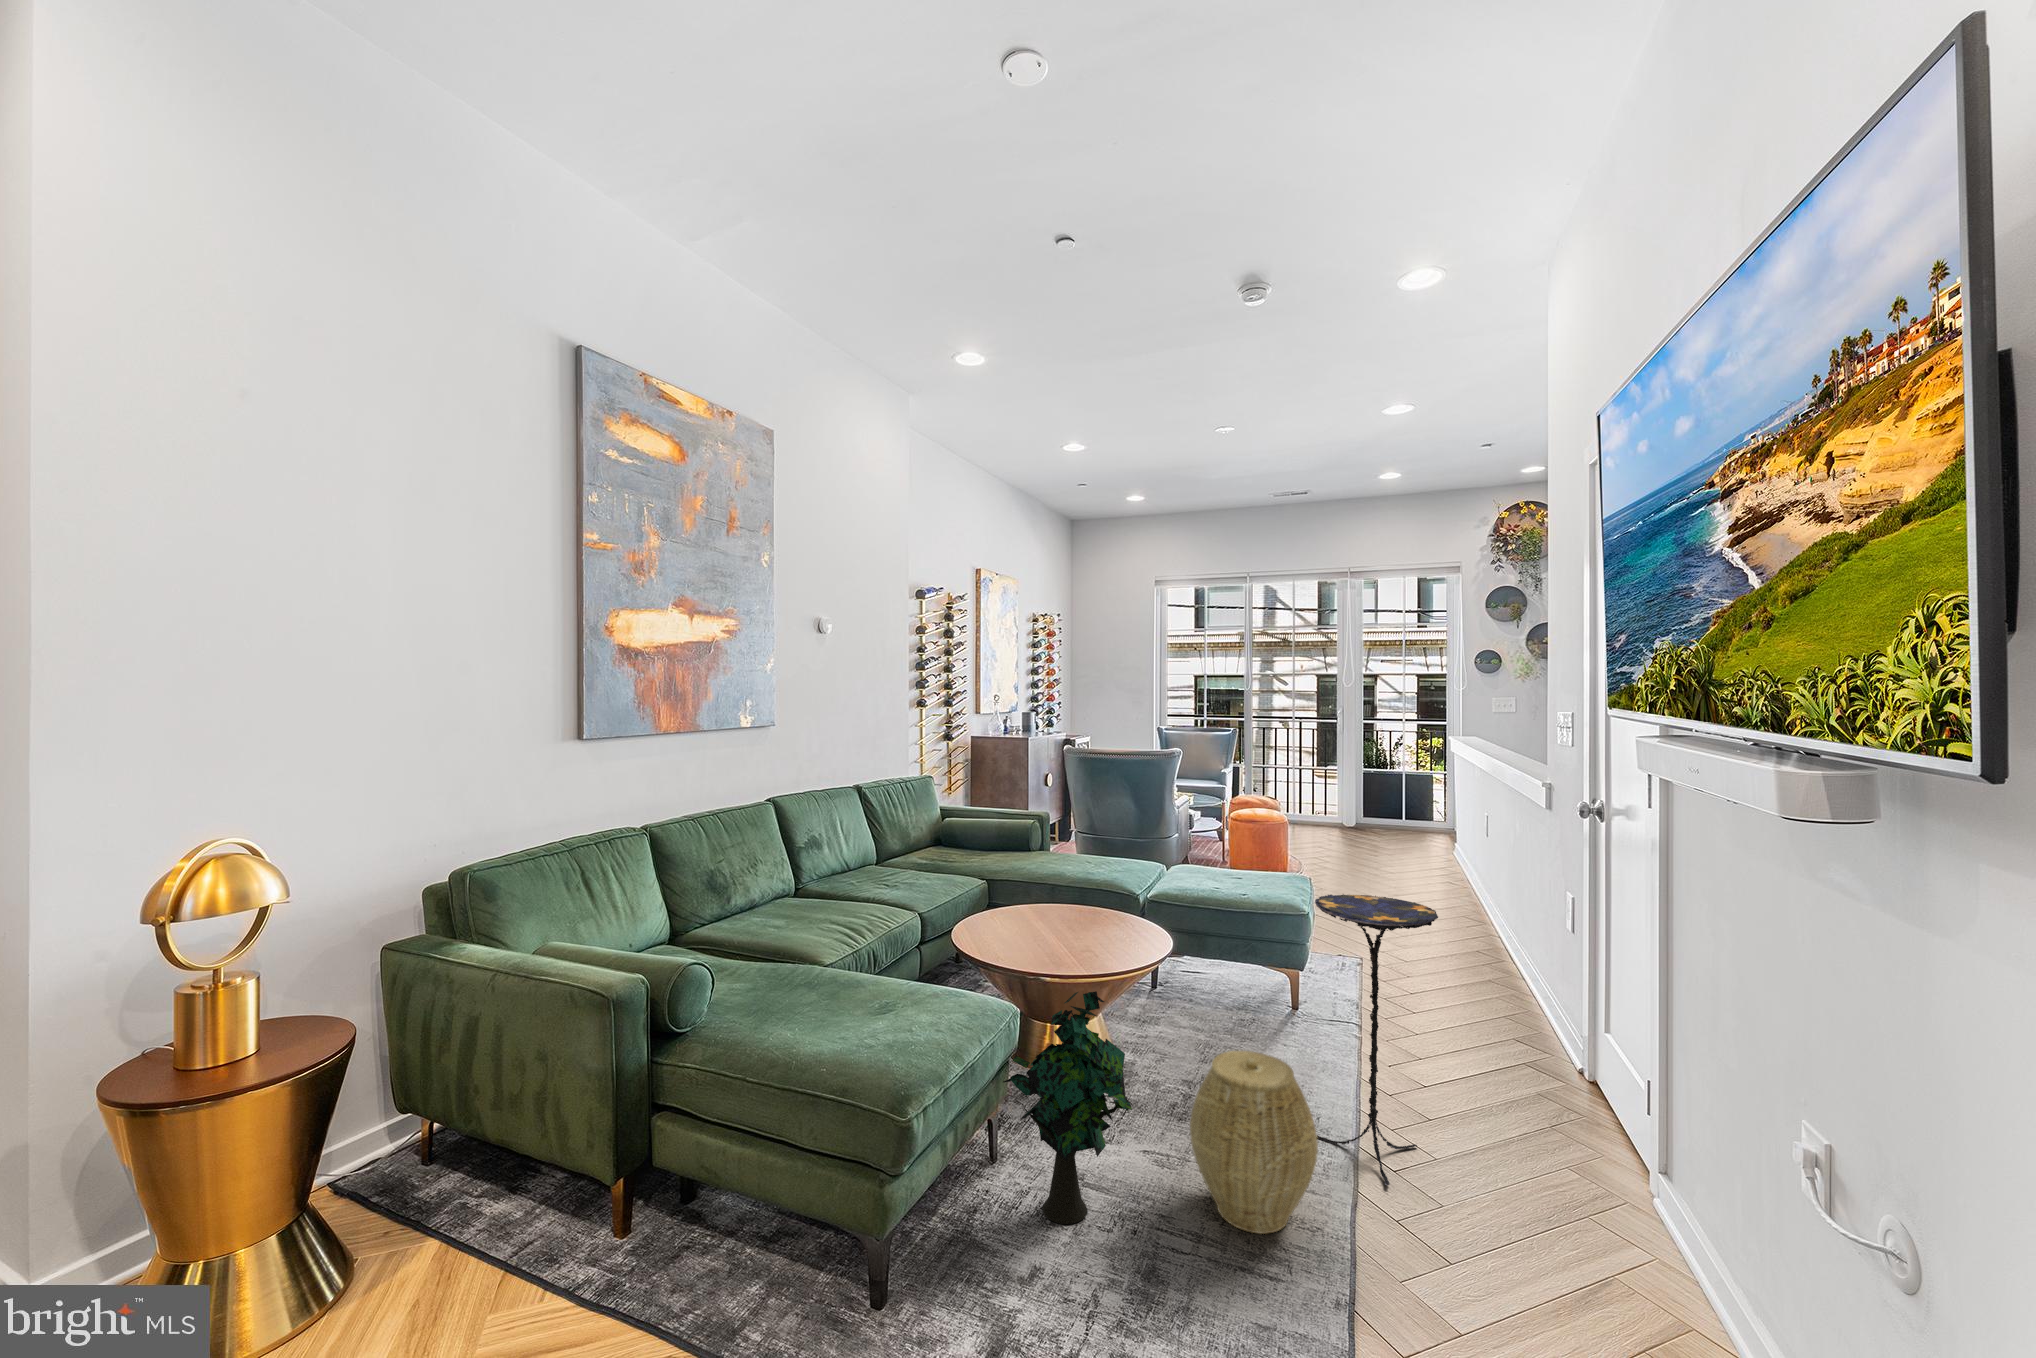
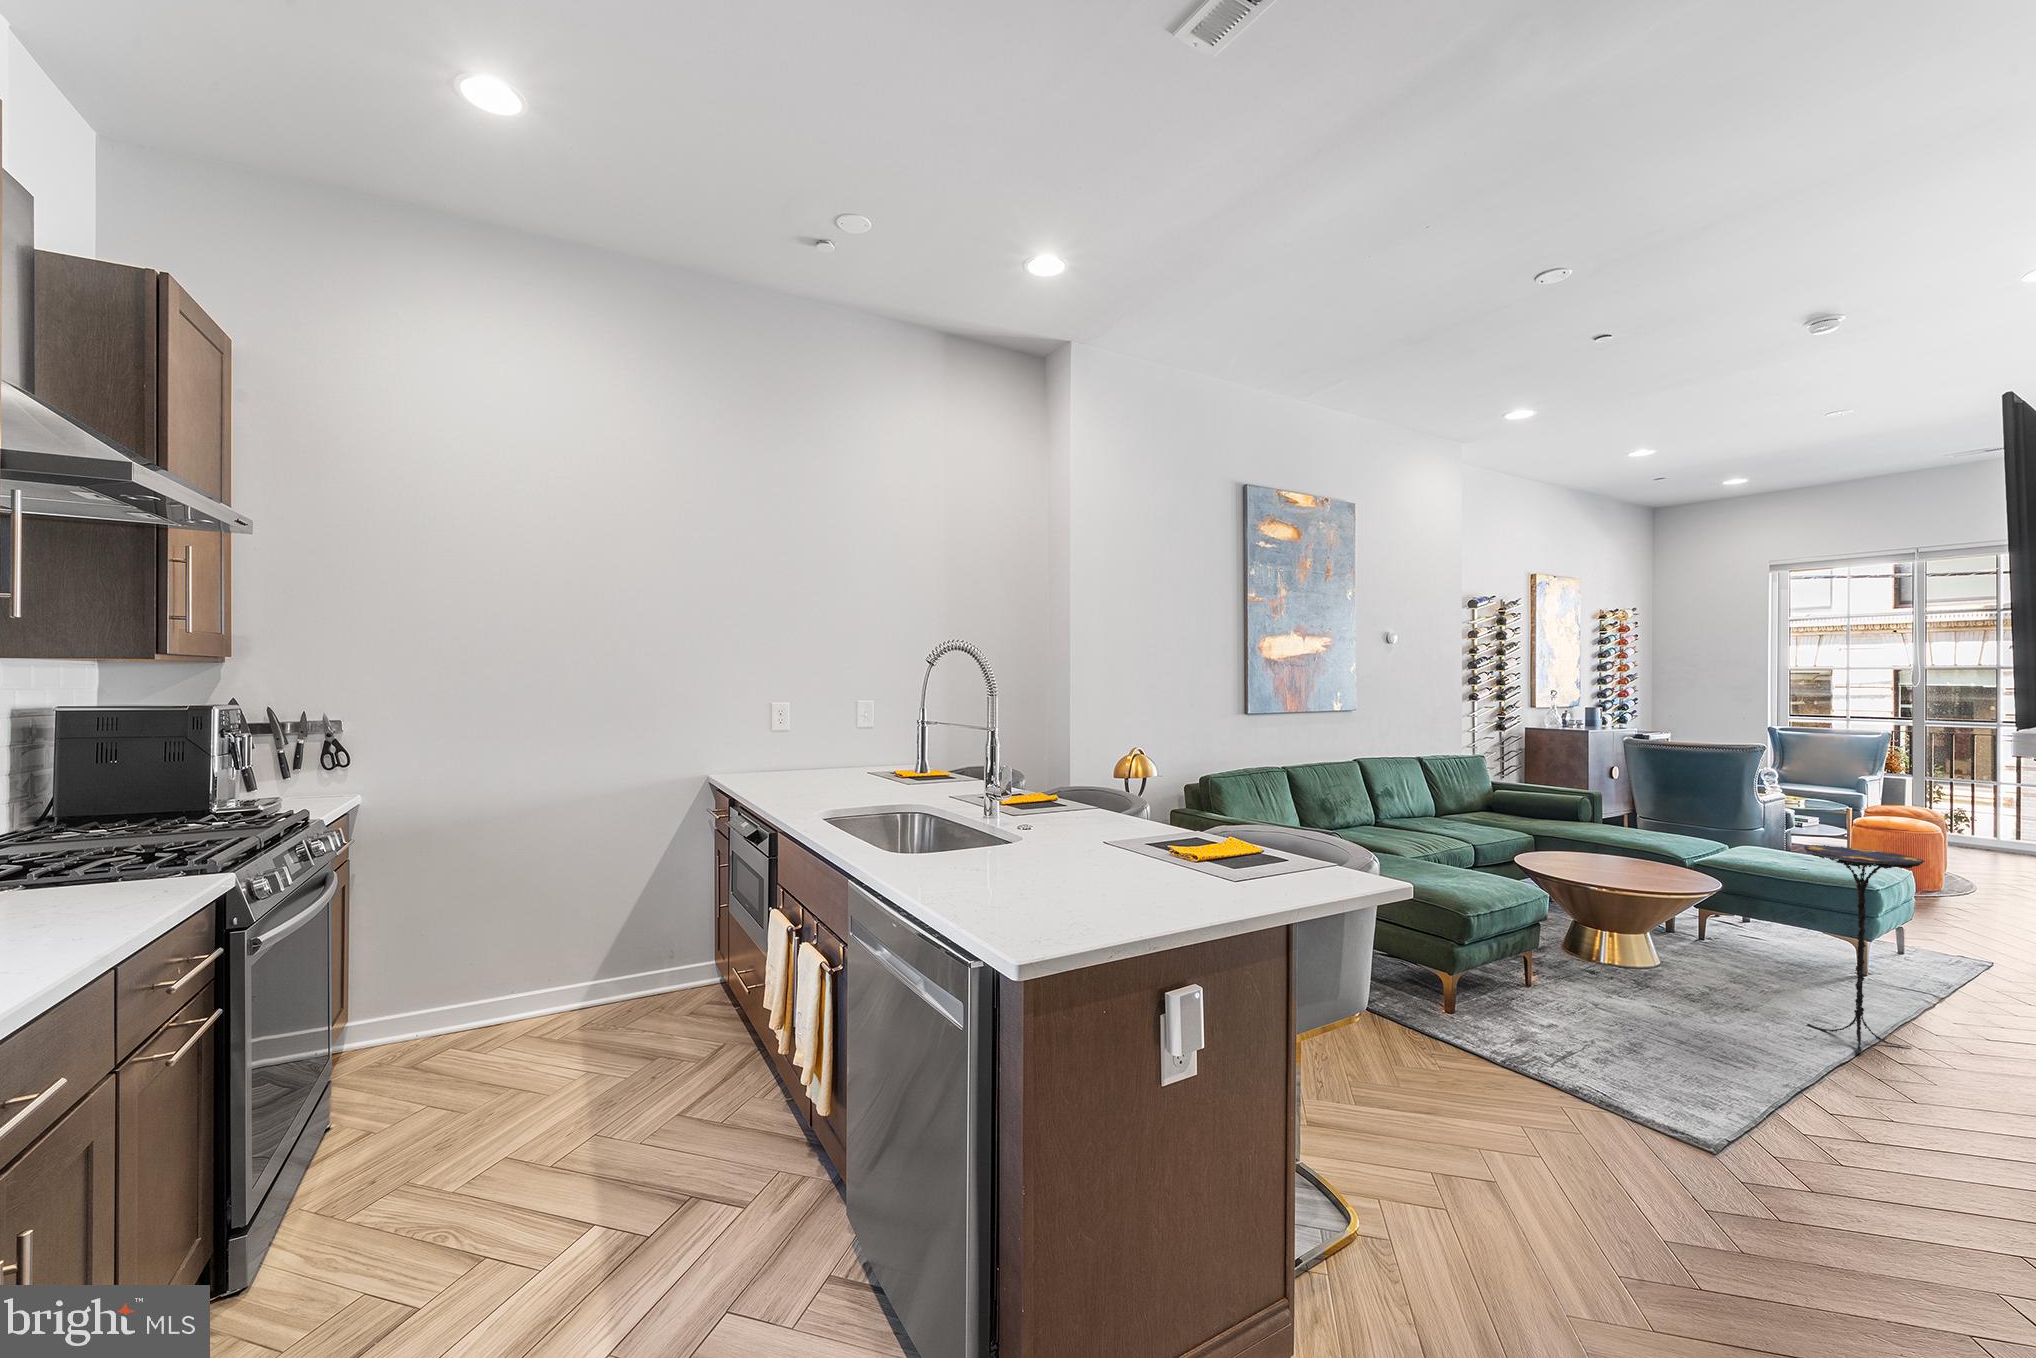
decorative plant: present [1003,991,1132,1224] -> none [1524,875,1621,1012]
woven basket: present [1190,1051,1318,1234] -> none [1670,933,1776,1047]

